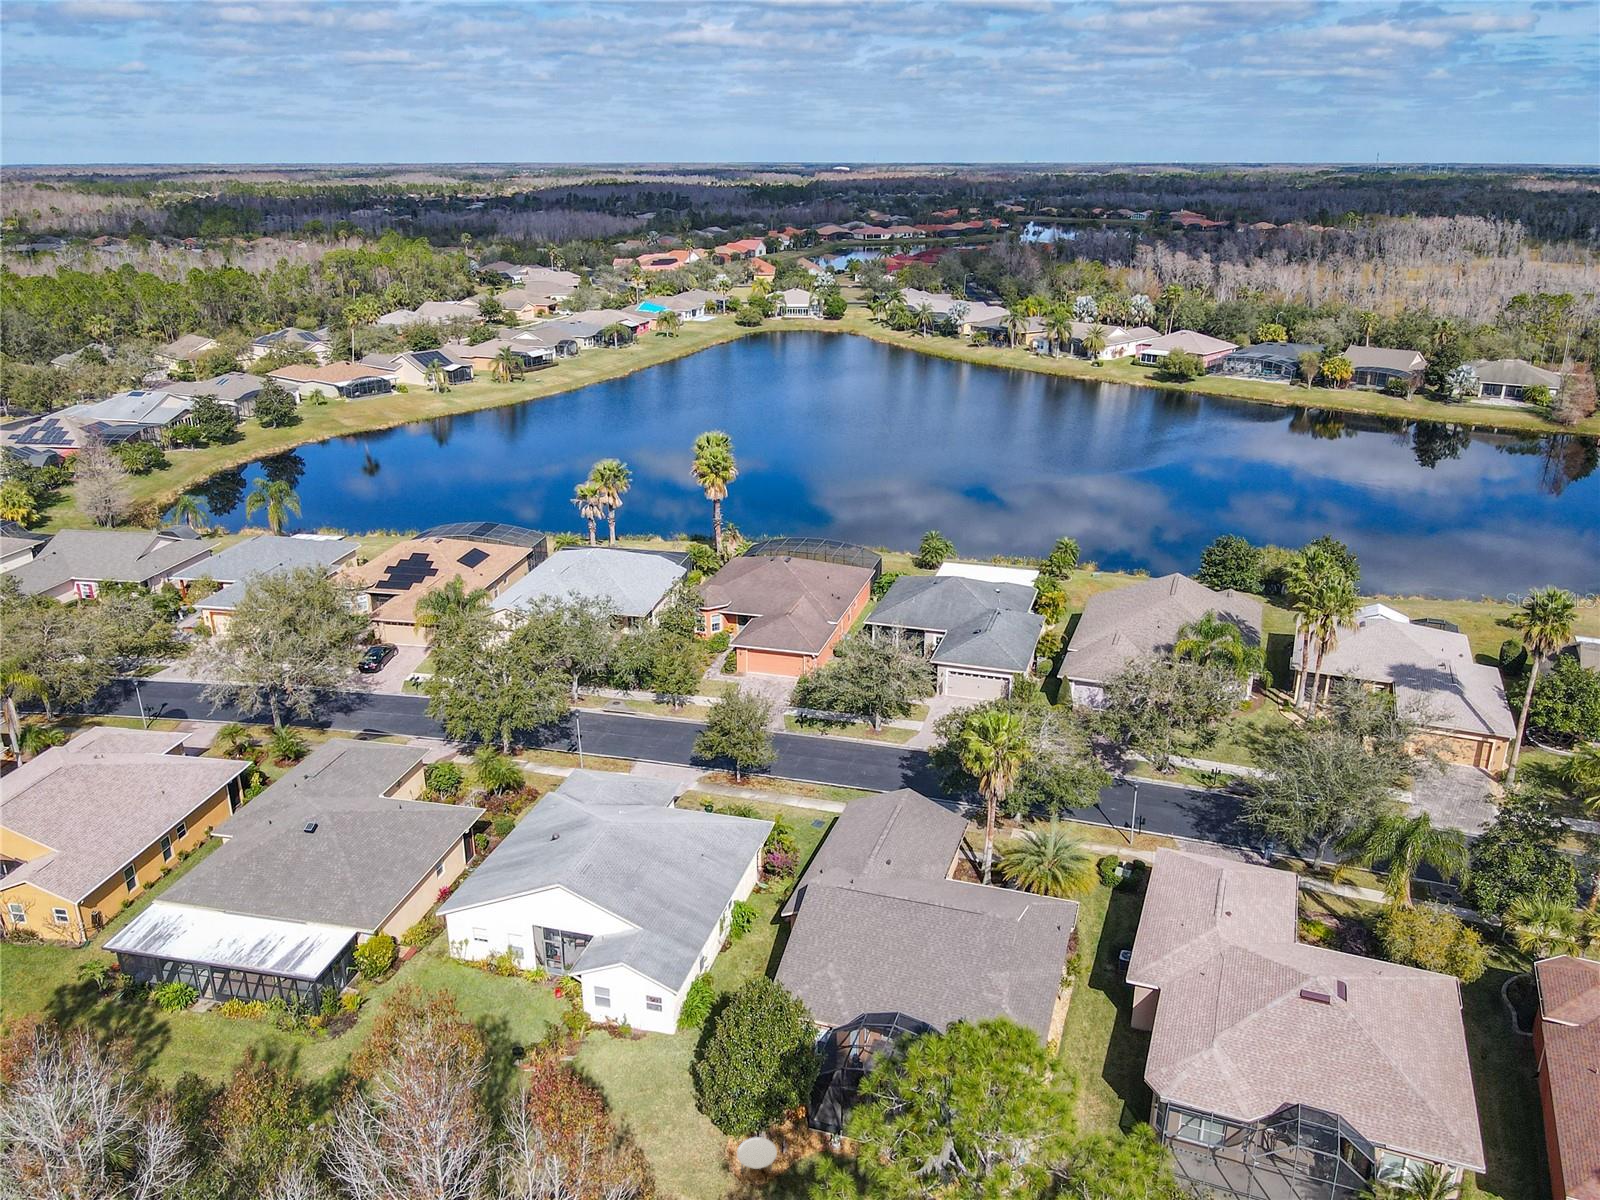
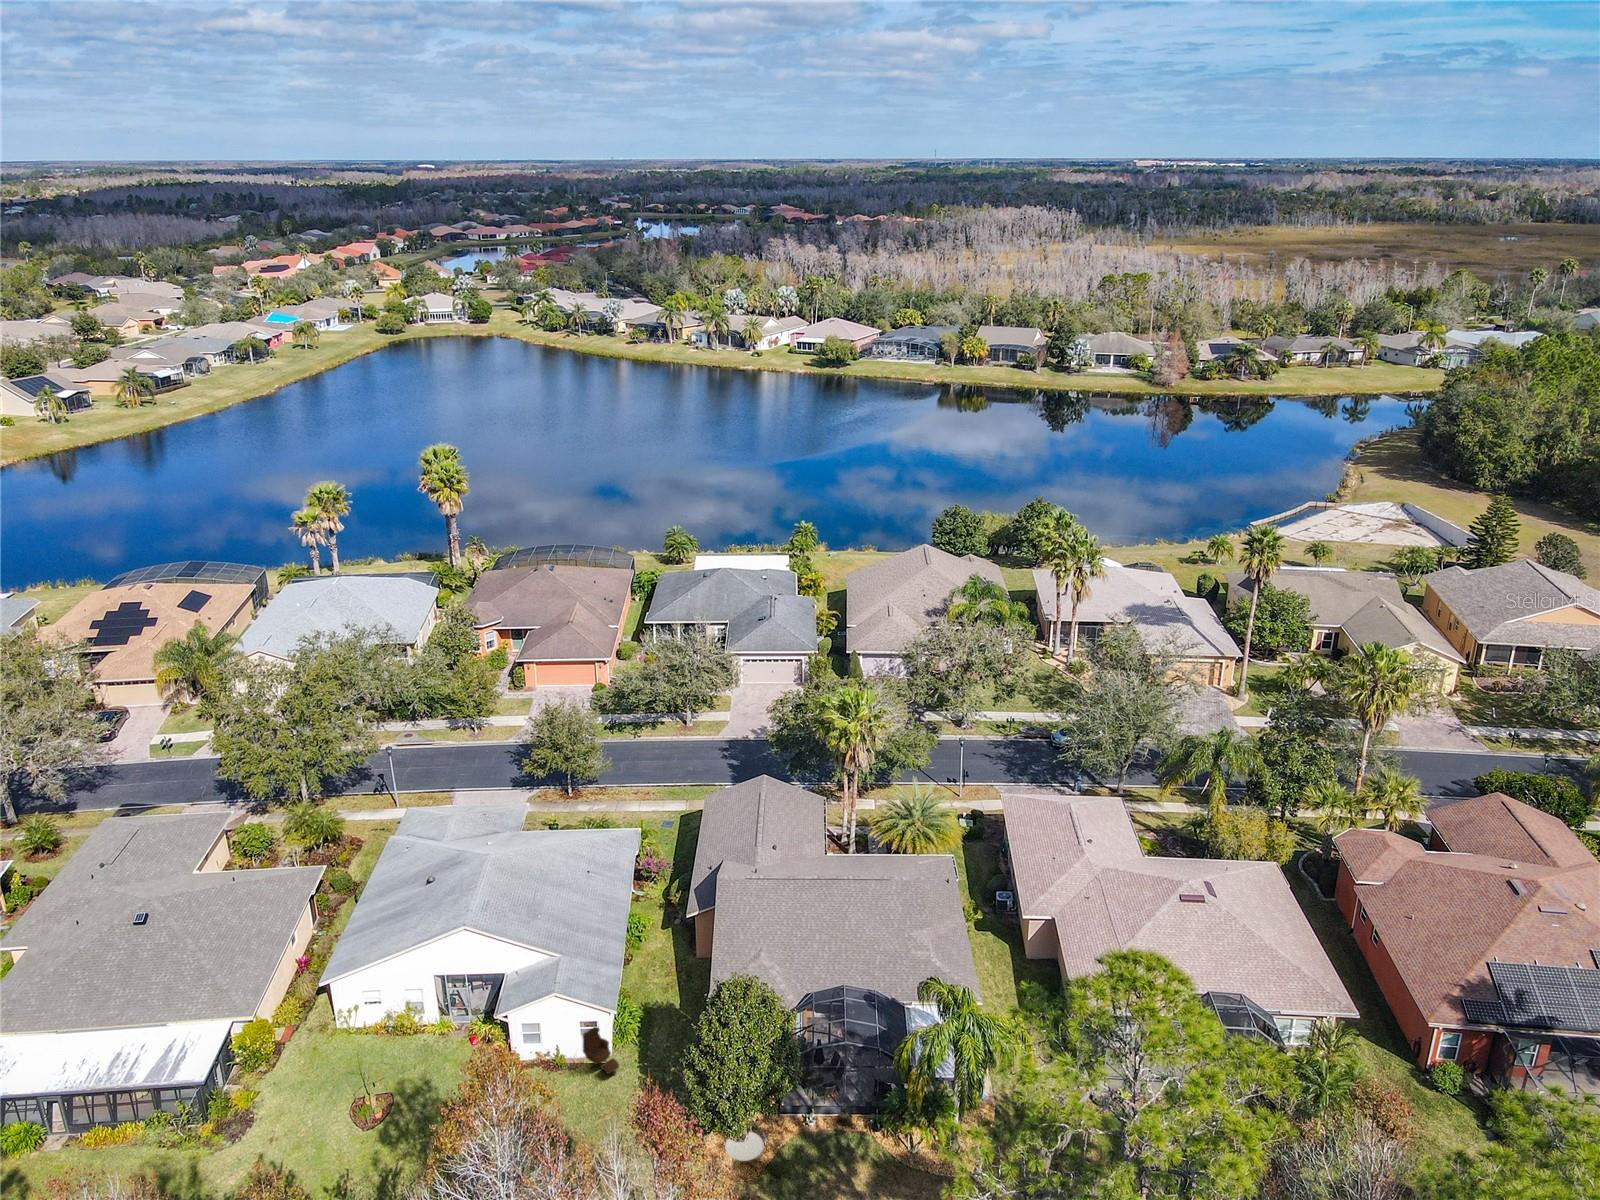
lounge chair: none [644,1001,675,1053] -> present [582,1027,619,1074]

